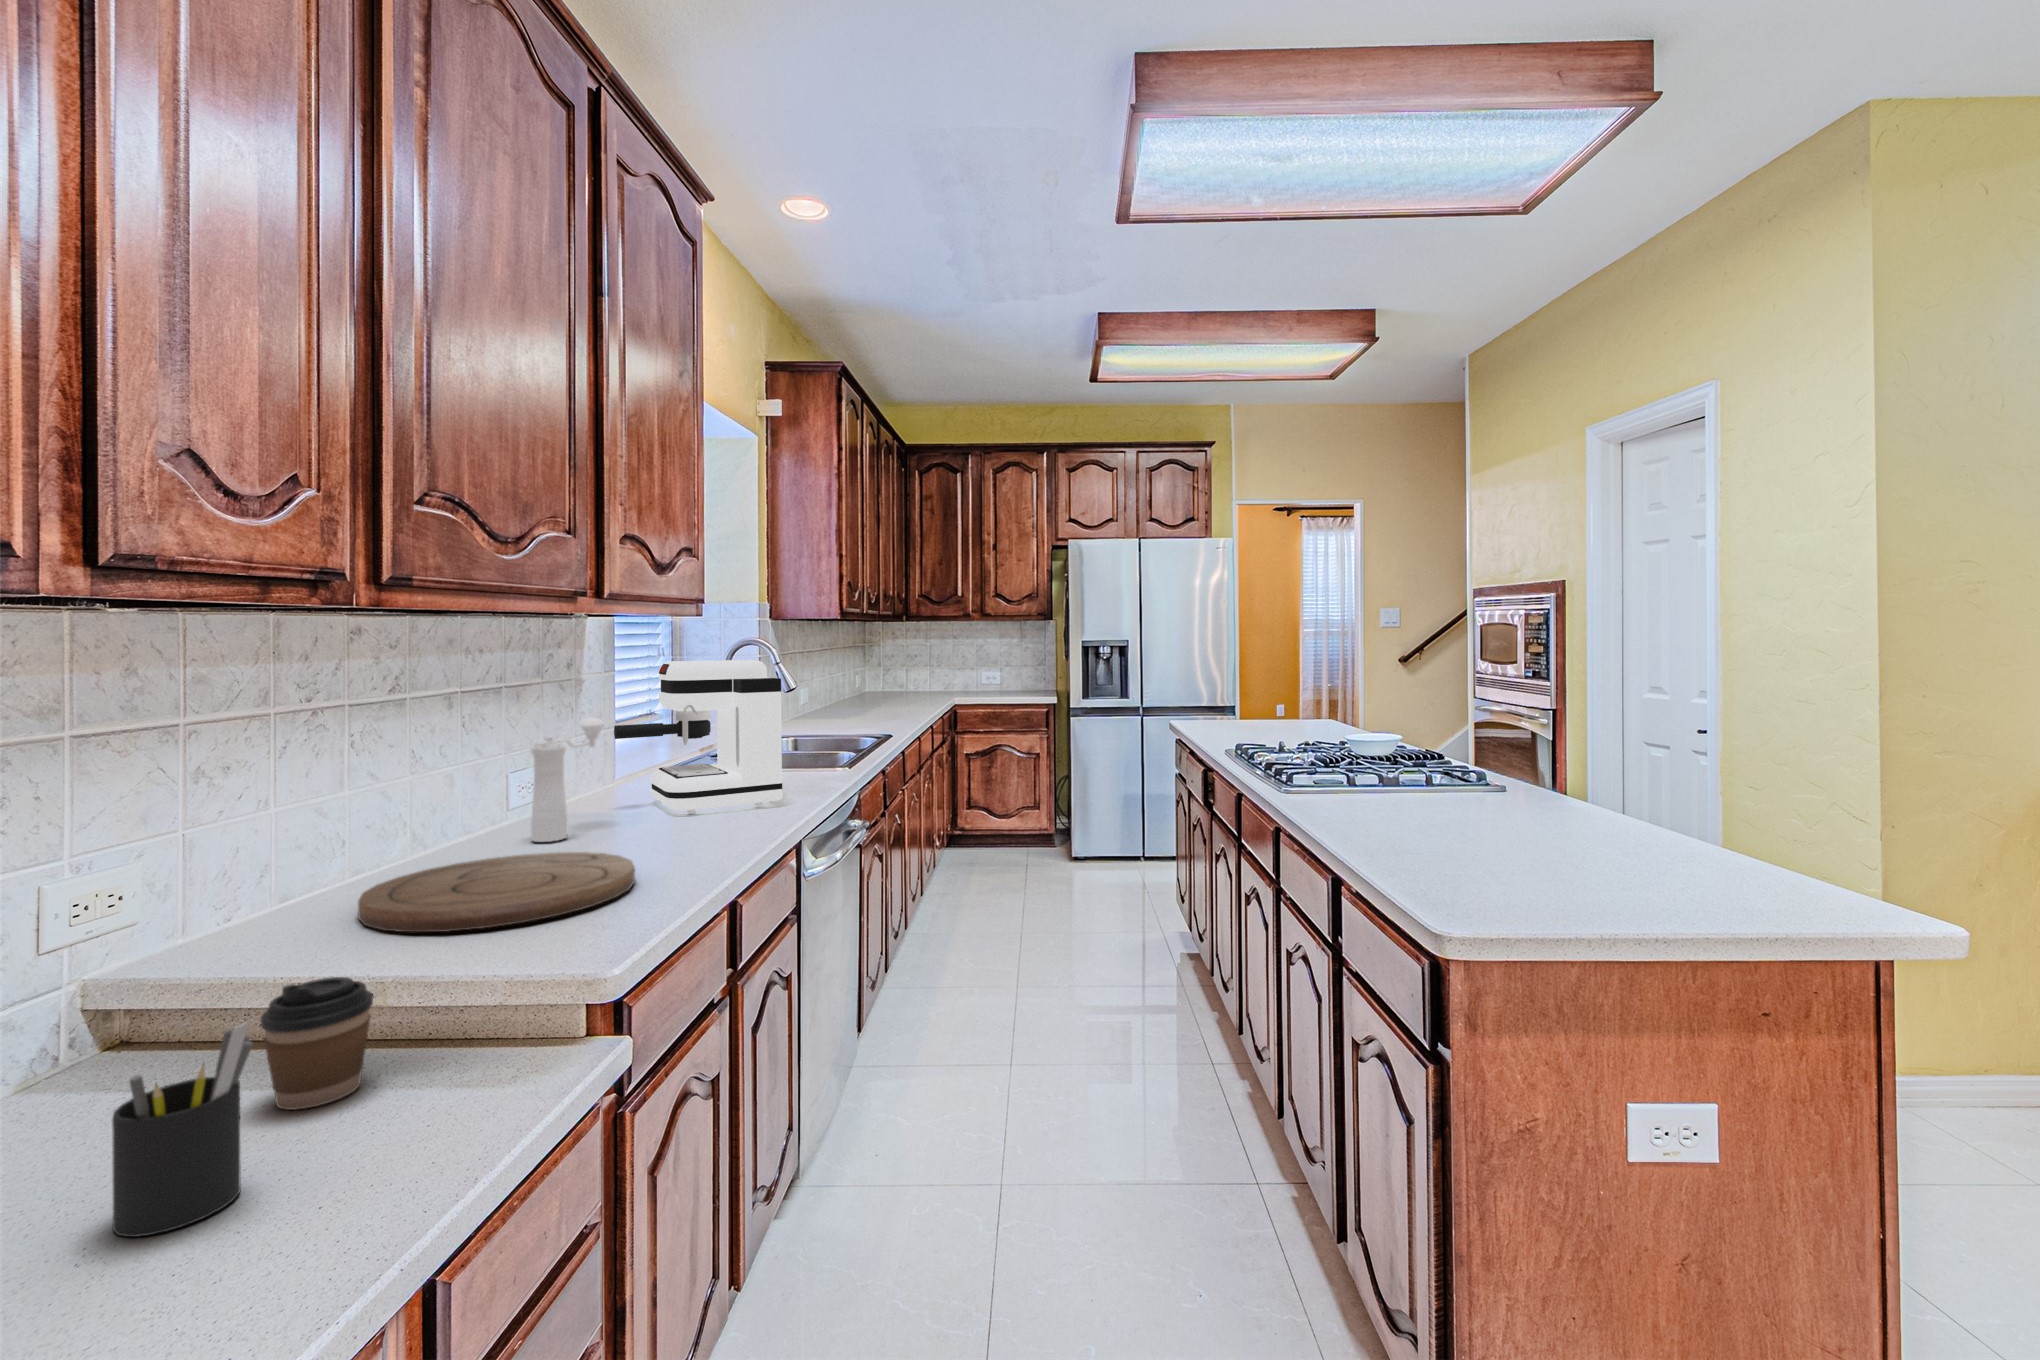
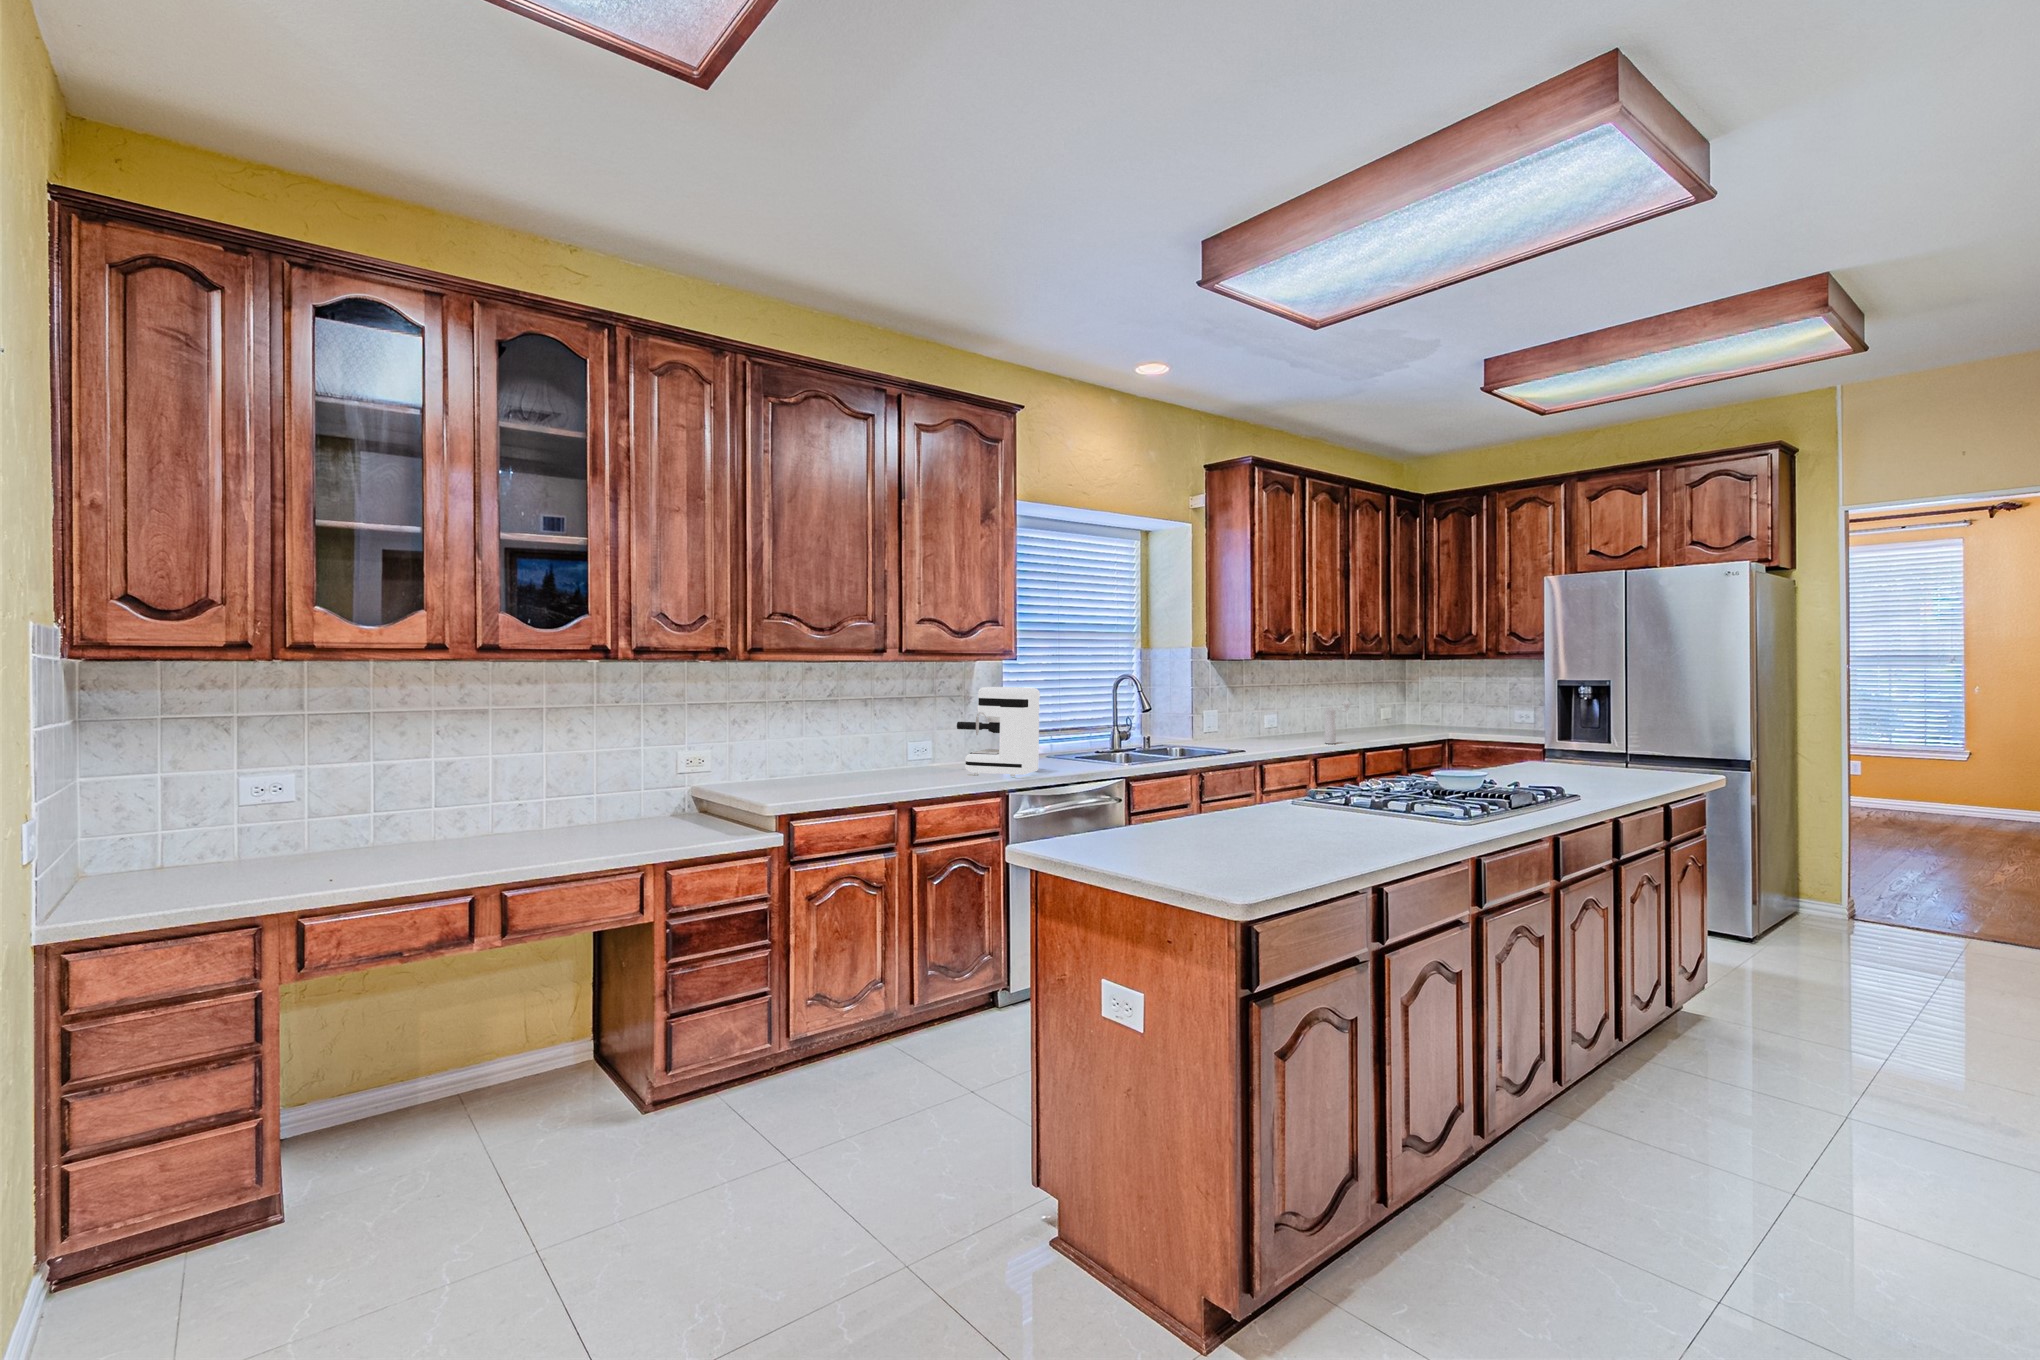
pepper mill: present [530,718,605,842] -> present [1324,701,1351,744]
cutting board: present [358,852,635,932] -> none [767,774,874,794]
coffee cup: present [261,977,373,1110] -> none [686,789,718,830]
pen holder: present [112,1023,253,1237] -> none [622,785,655,838]

